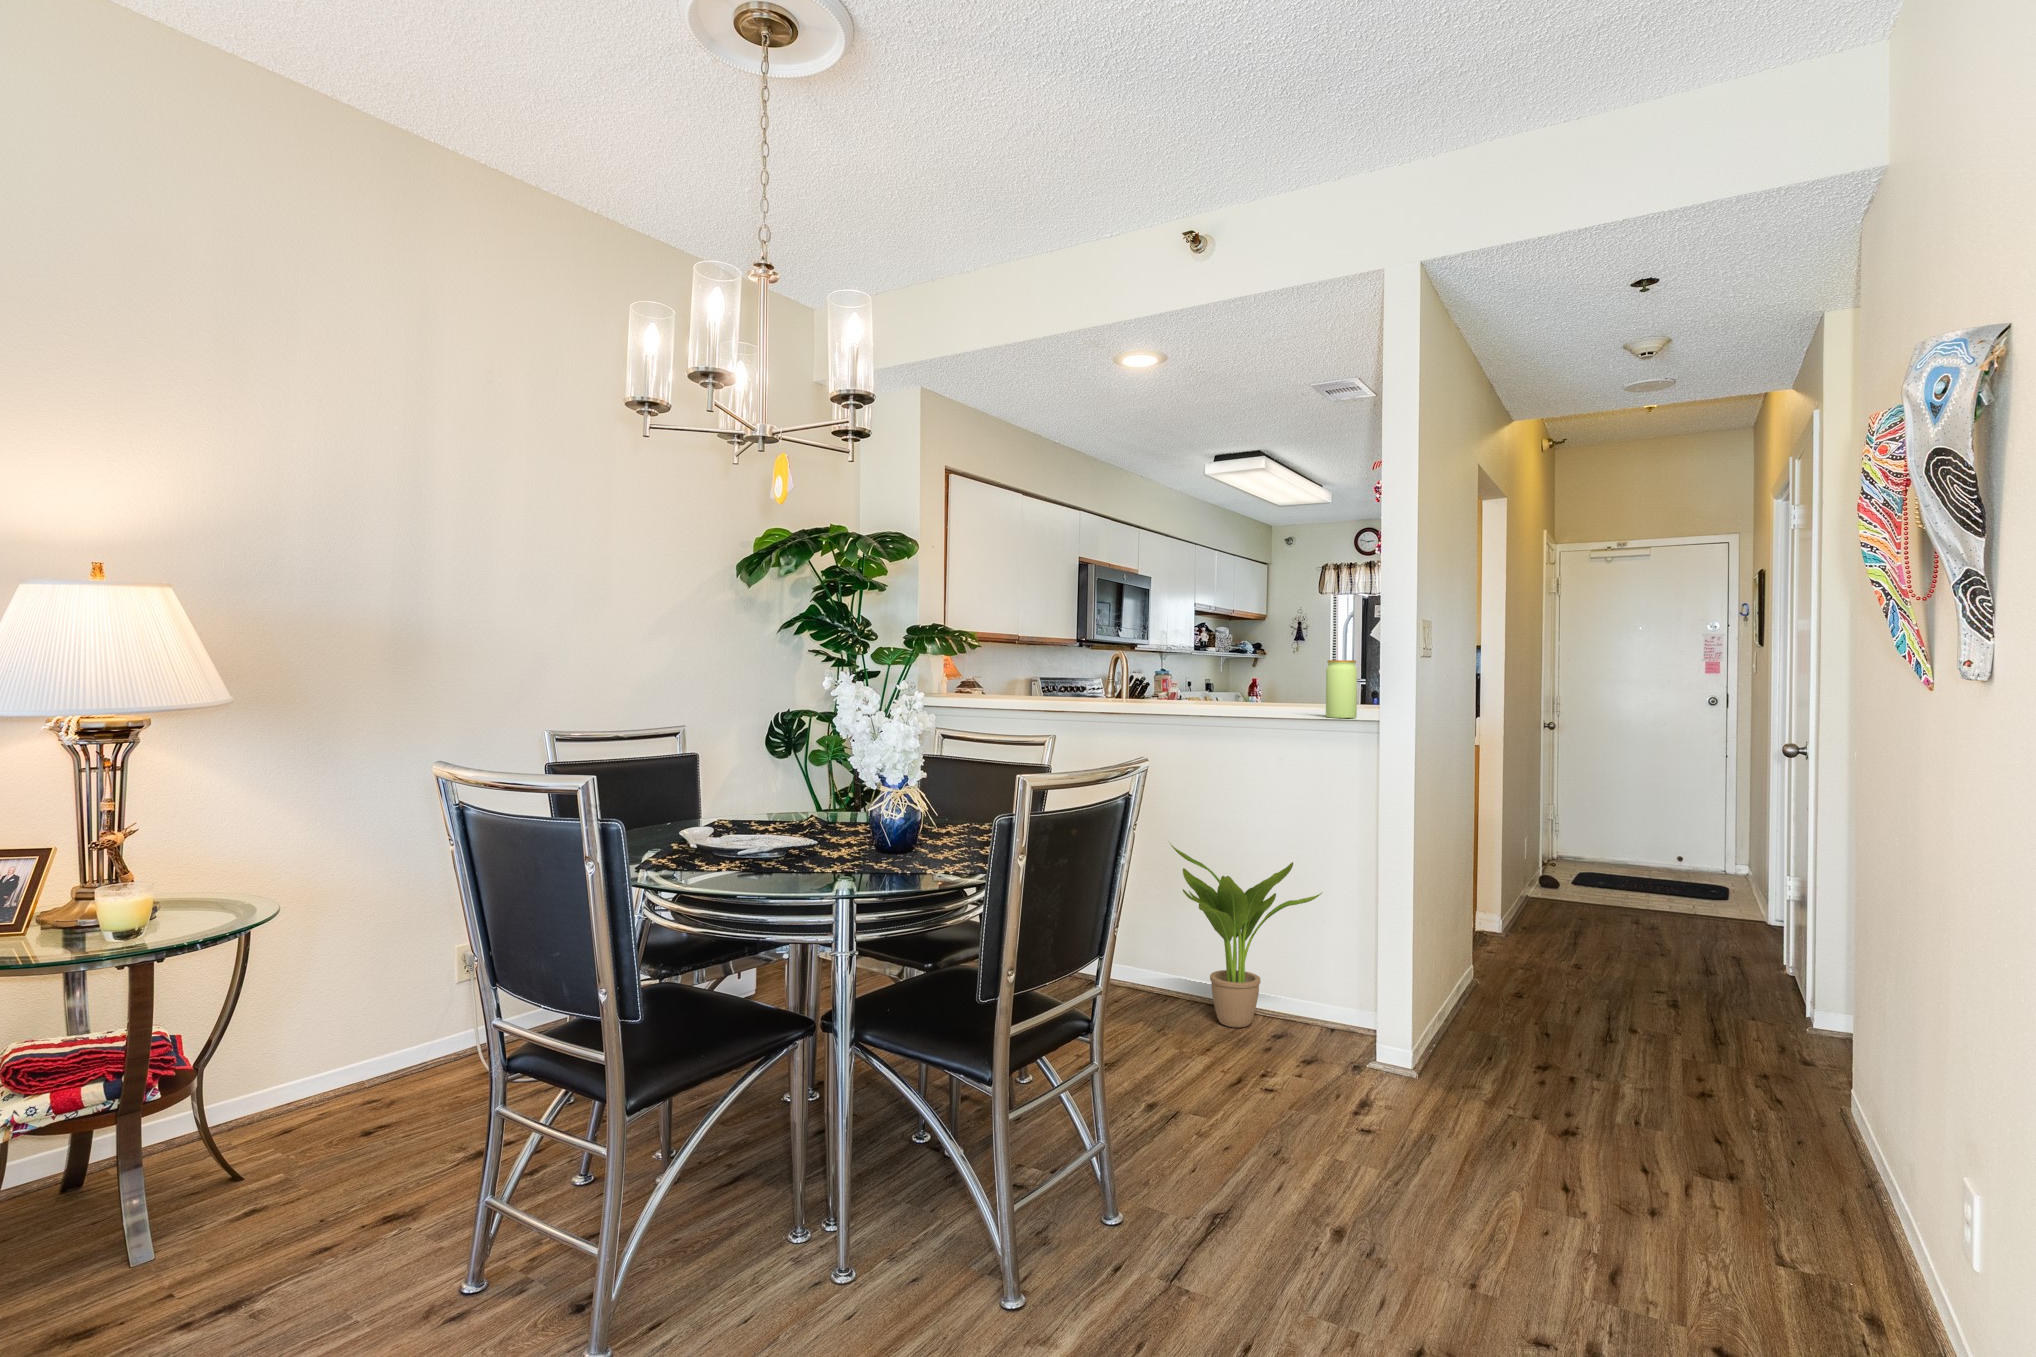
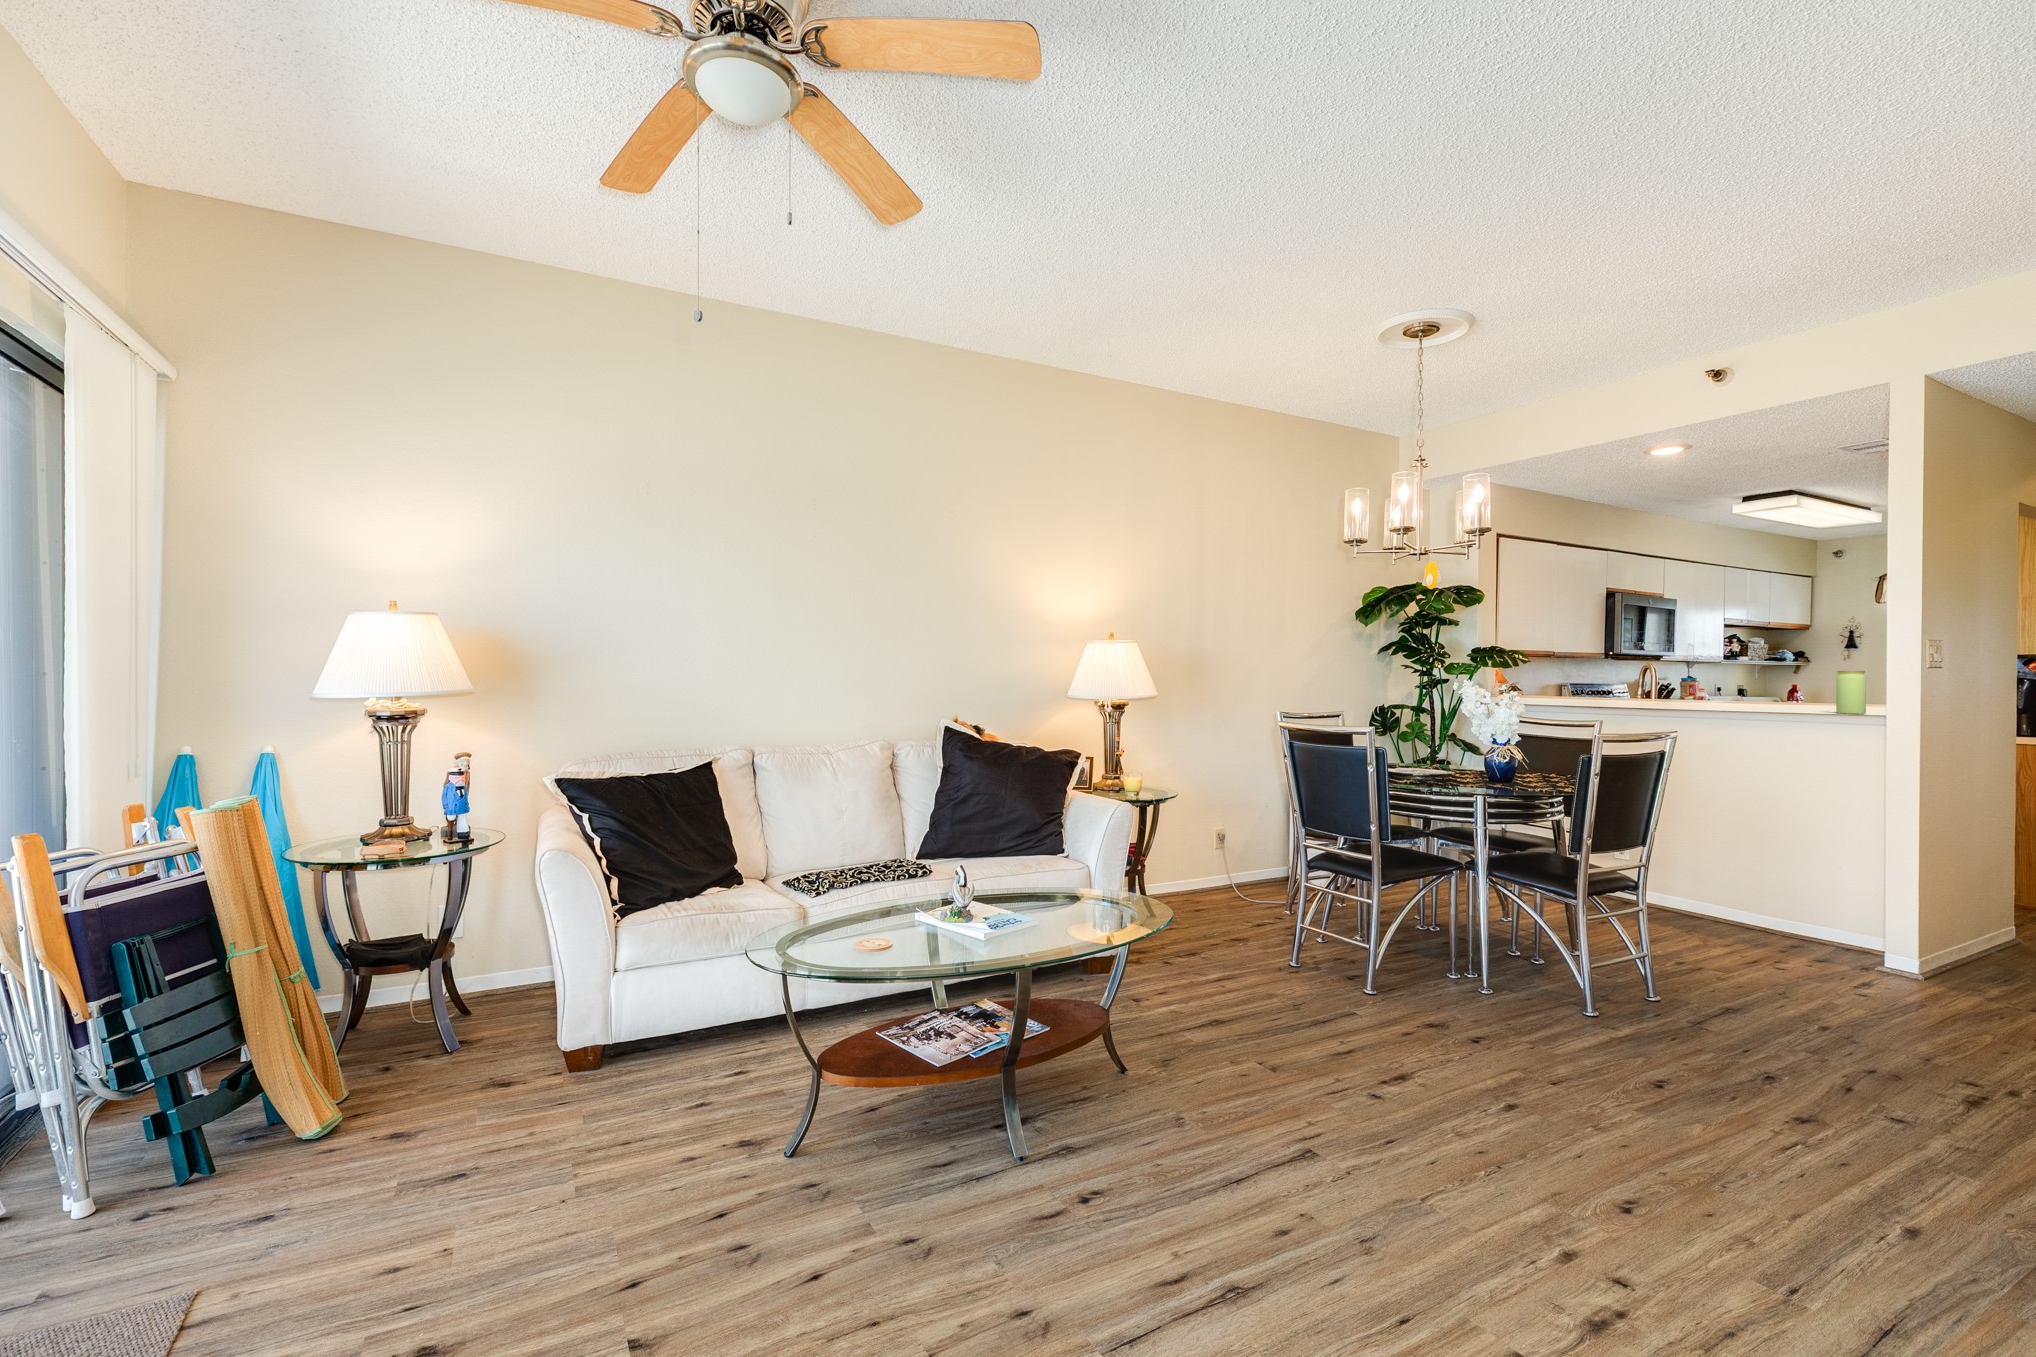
potted plant: present [1171,845,1322,1028] -> none [1693,798,1835,937]

